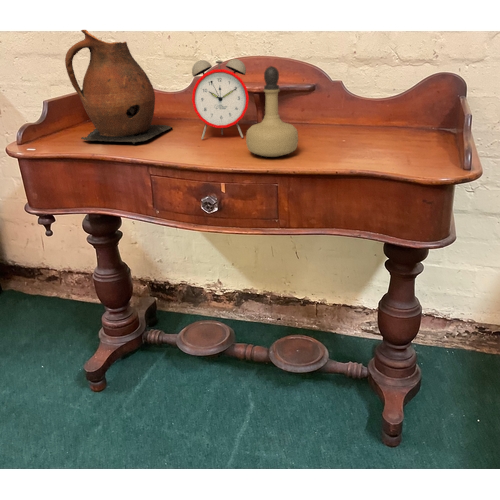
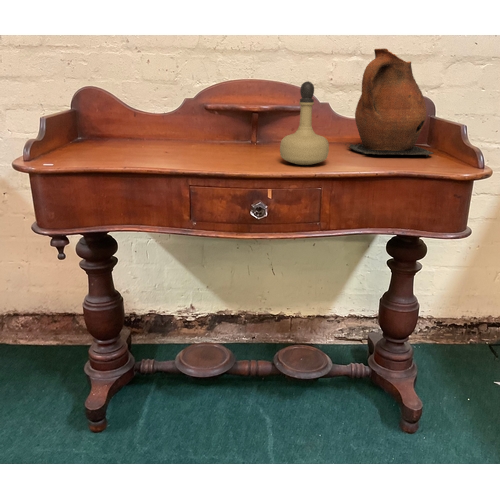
ceramic pitcher: present [65,30,172,144] -> present [349,48,433,156]
alarm clock: present [192,59,249,139] -> none [205,79,263,154]

